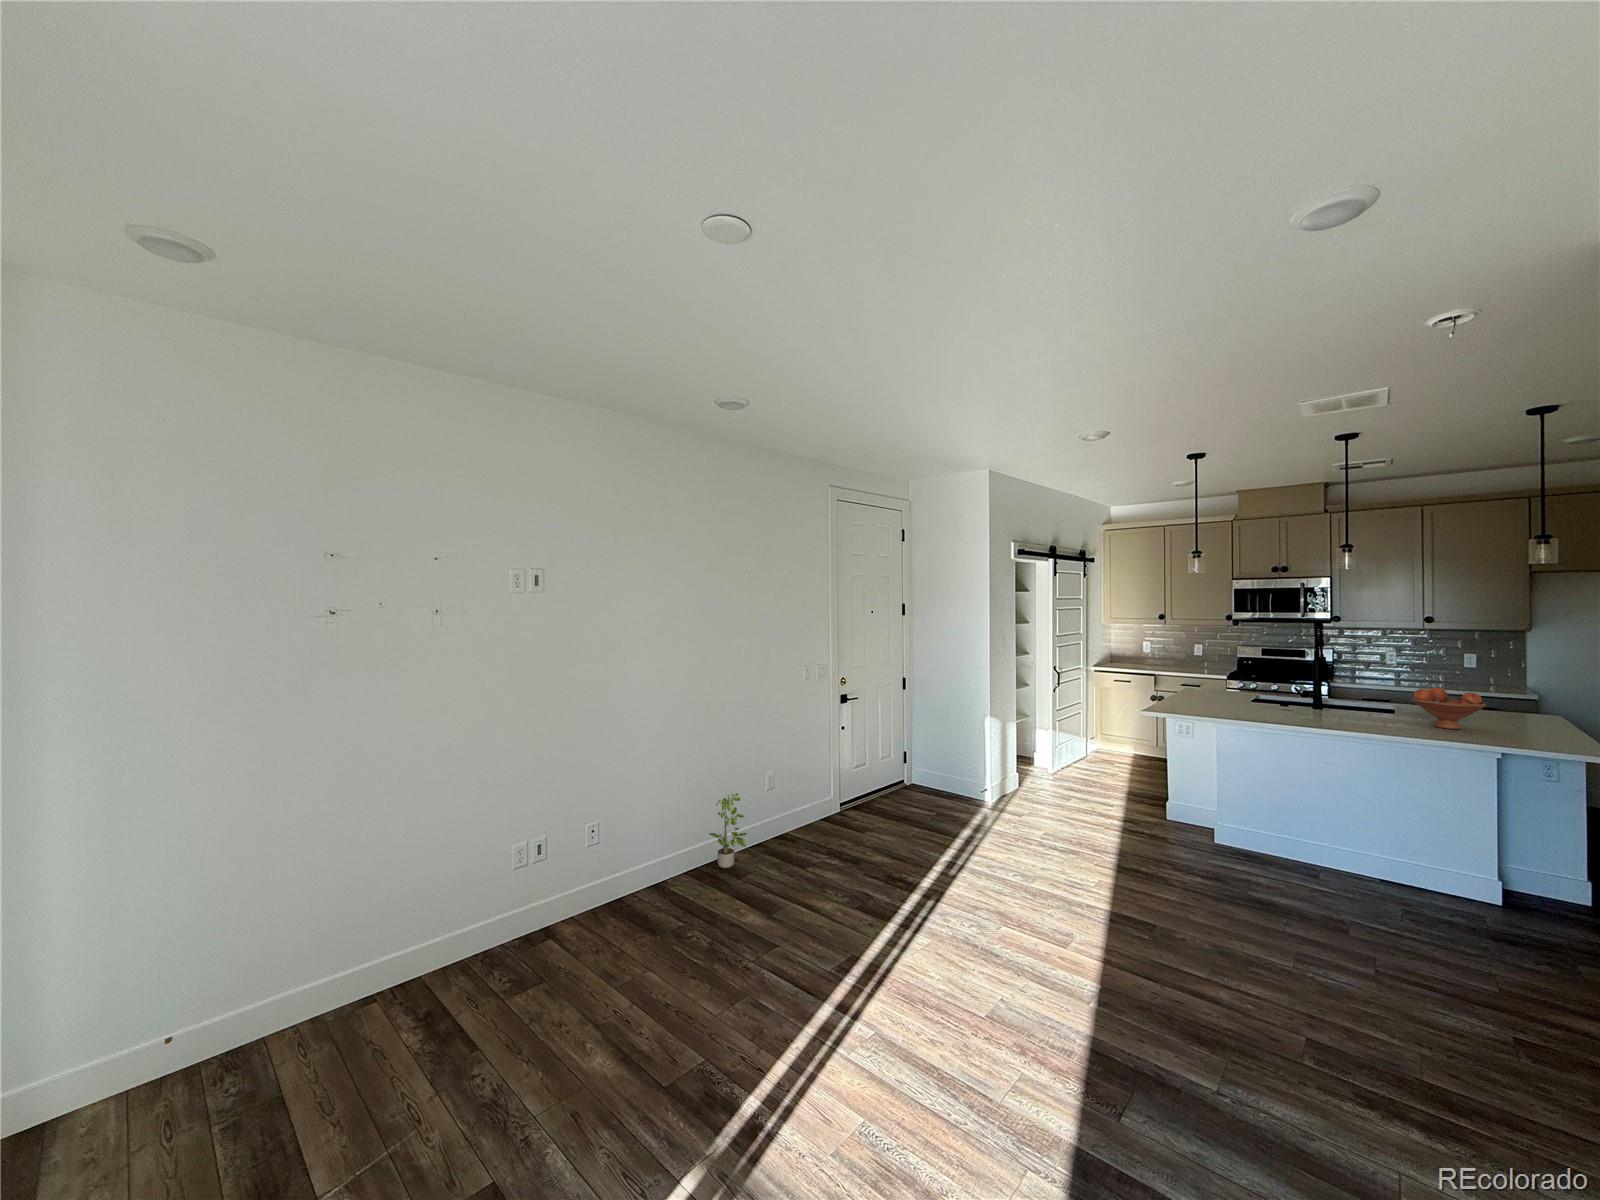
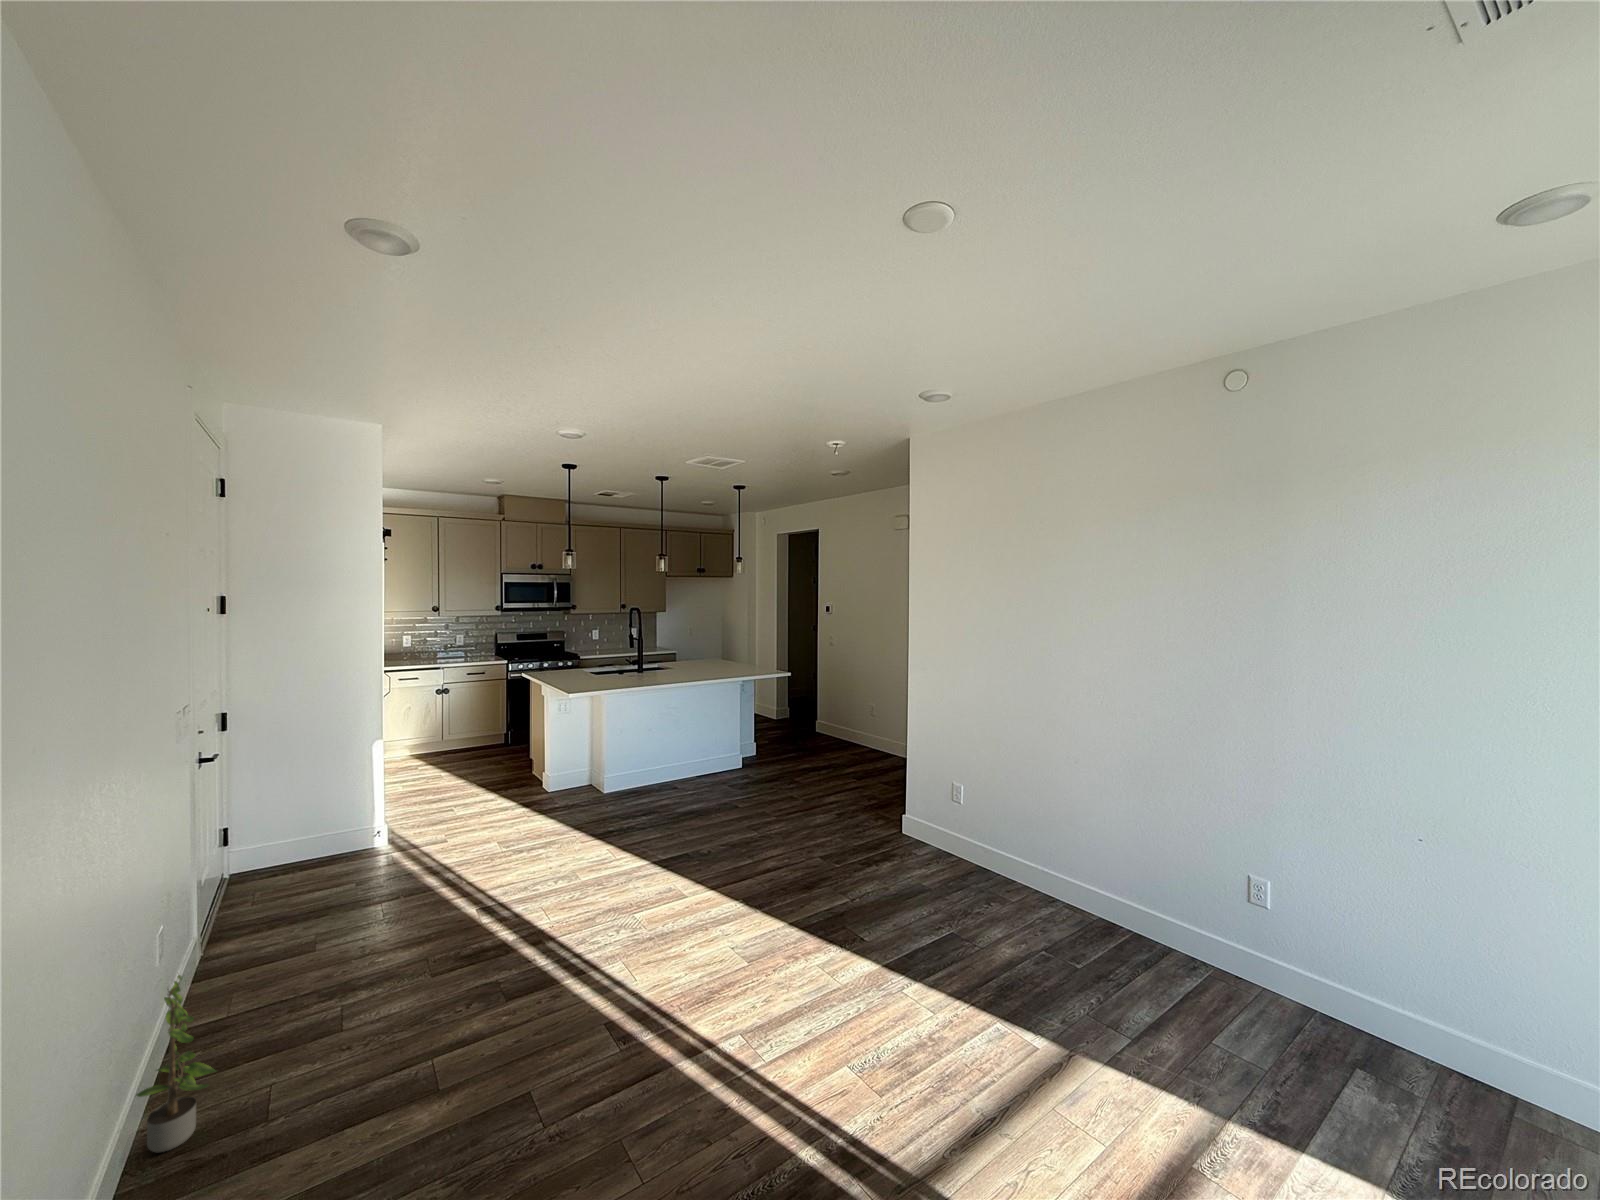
fruit bowl: present [1411,688,1486,729] -> none [697,643,730,669]

